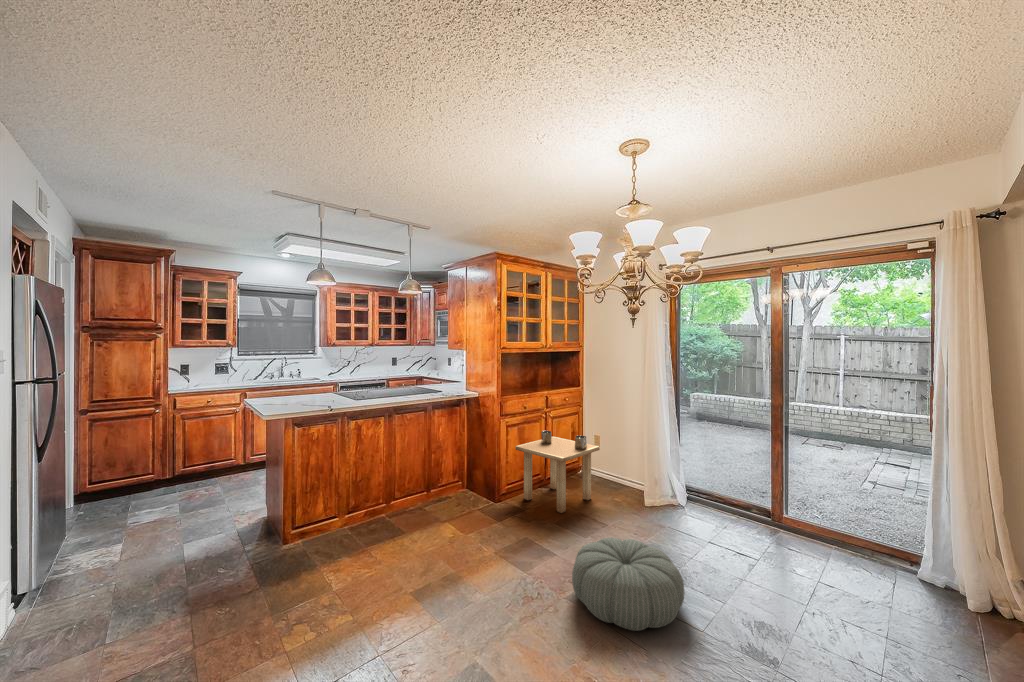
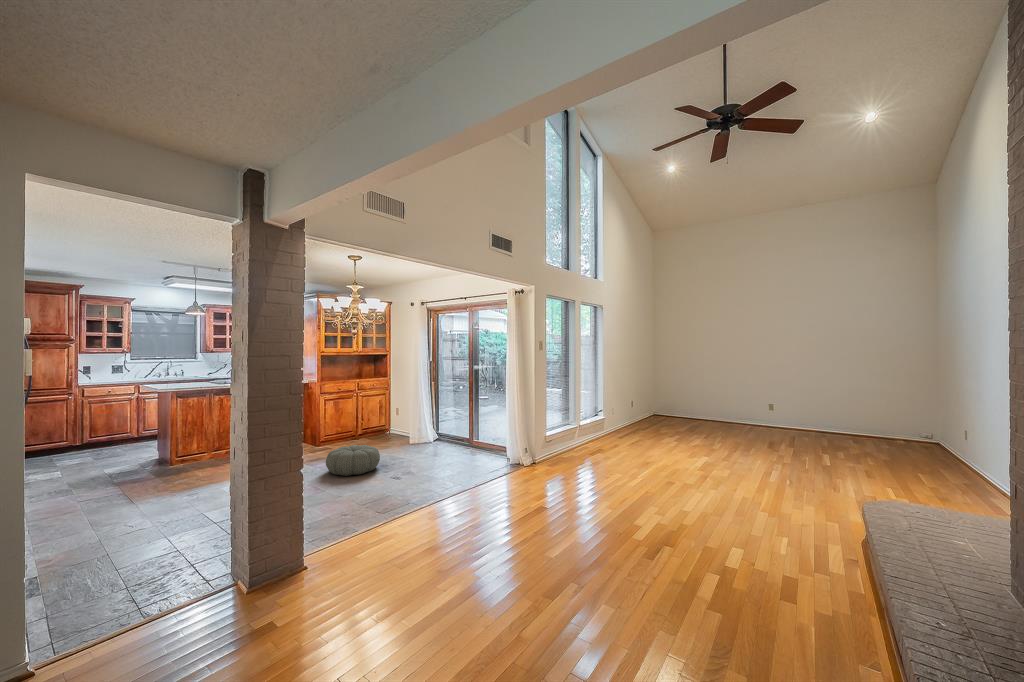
side table: present [515,431,600,513] -> none [331,403,385,448]

